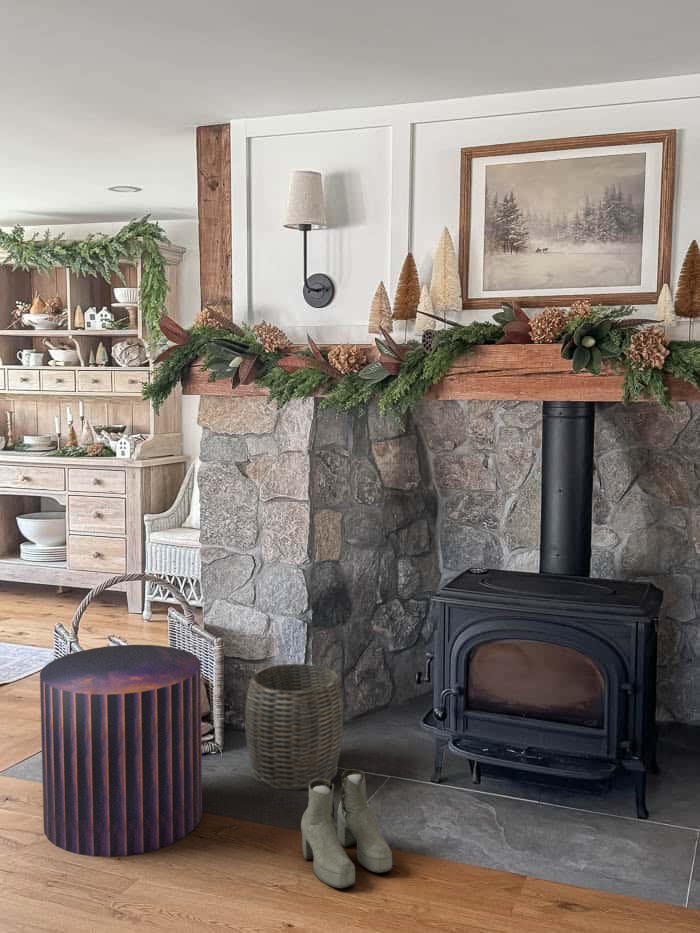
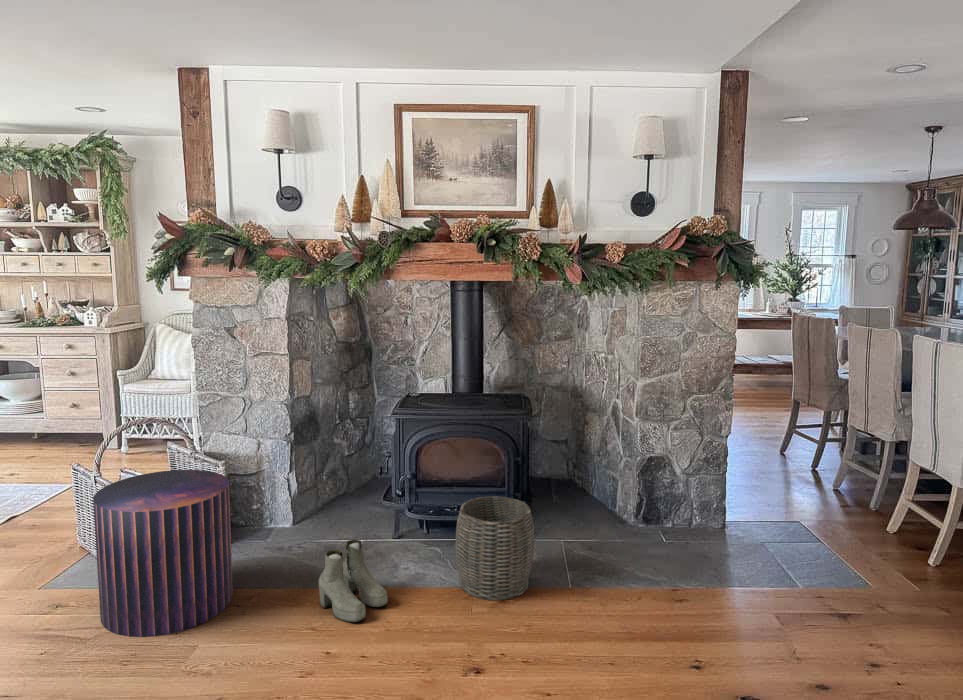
woven basket: present [245,664,343,790] -> present [455,496,534,600]

